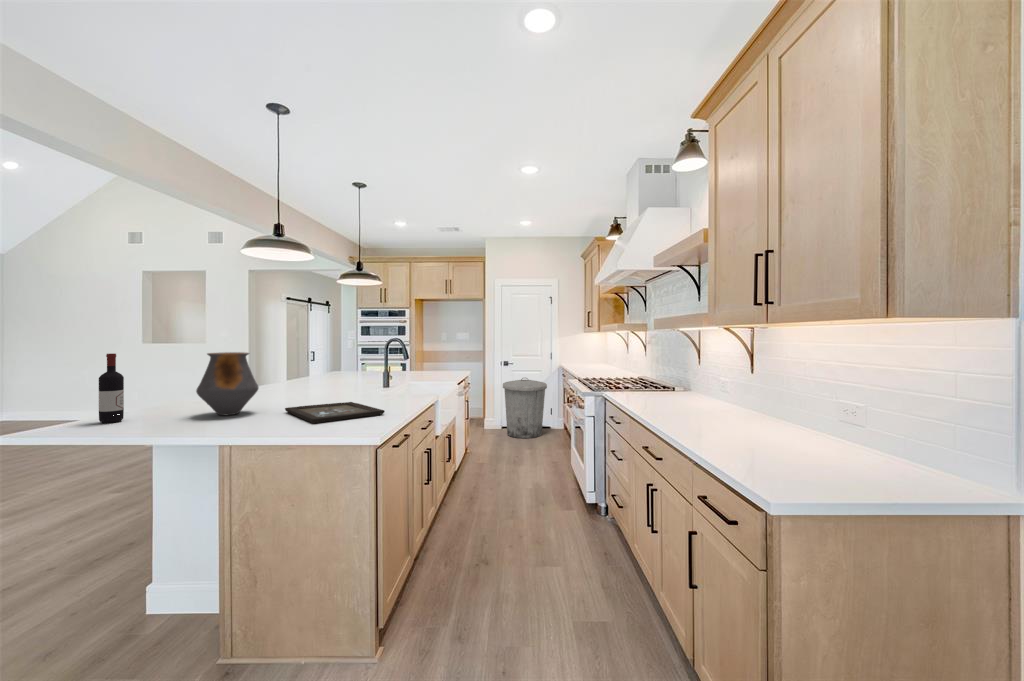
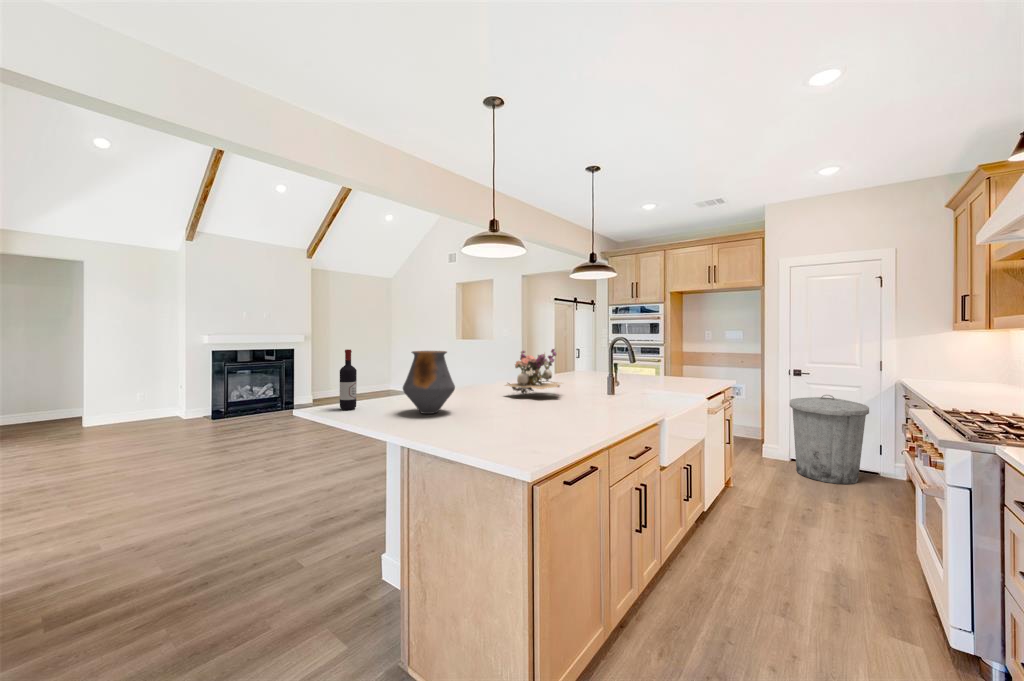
flower arrangement: none [289,348,347,393] -> present [506,349,562,394]
tray: present [285,402,385,424] -> none [475,412,568,437]

